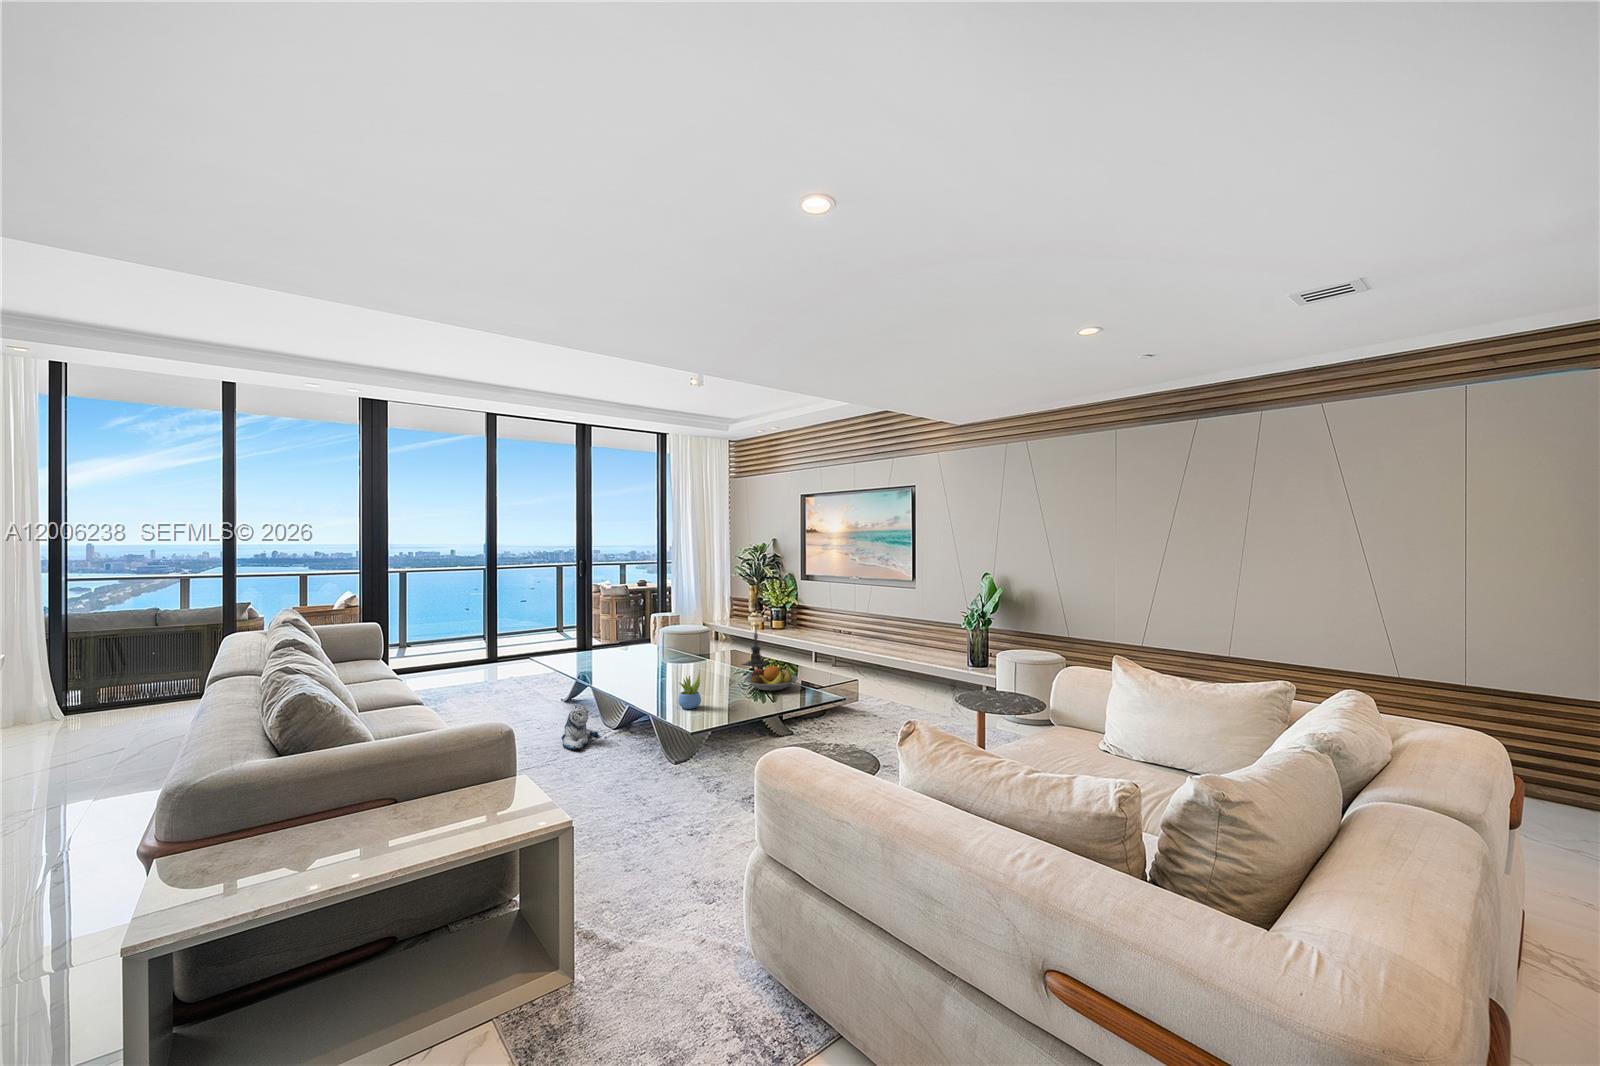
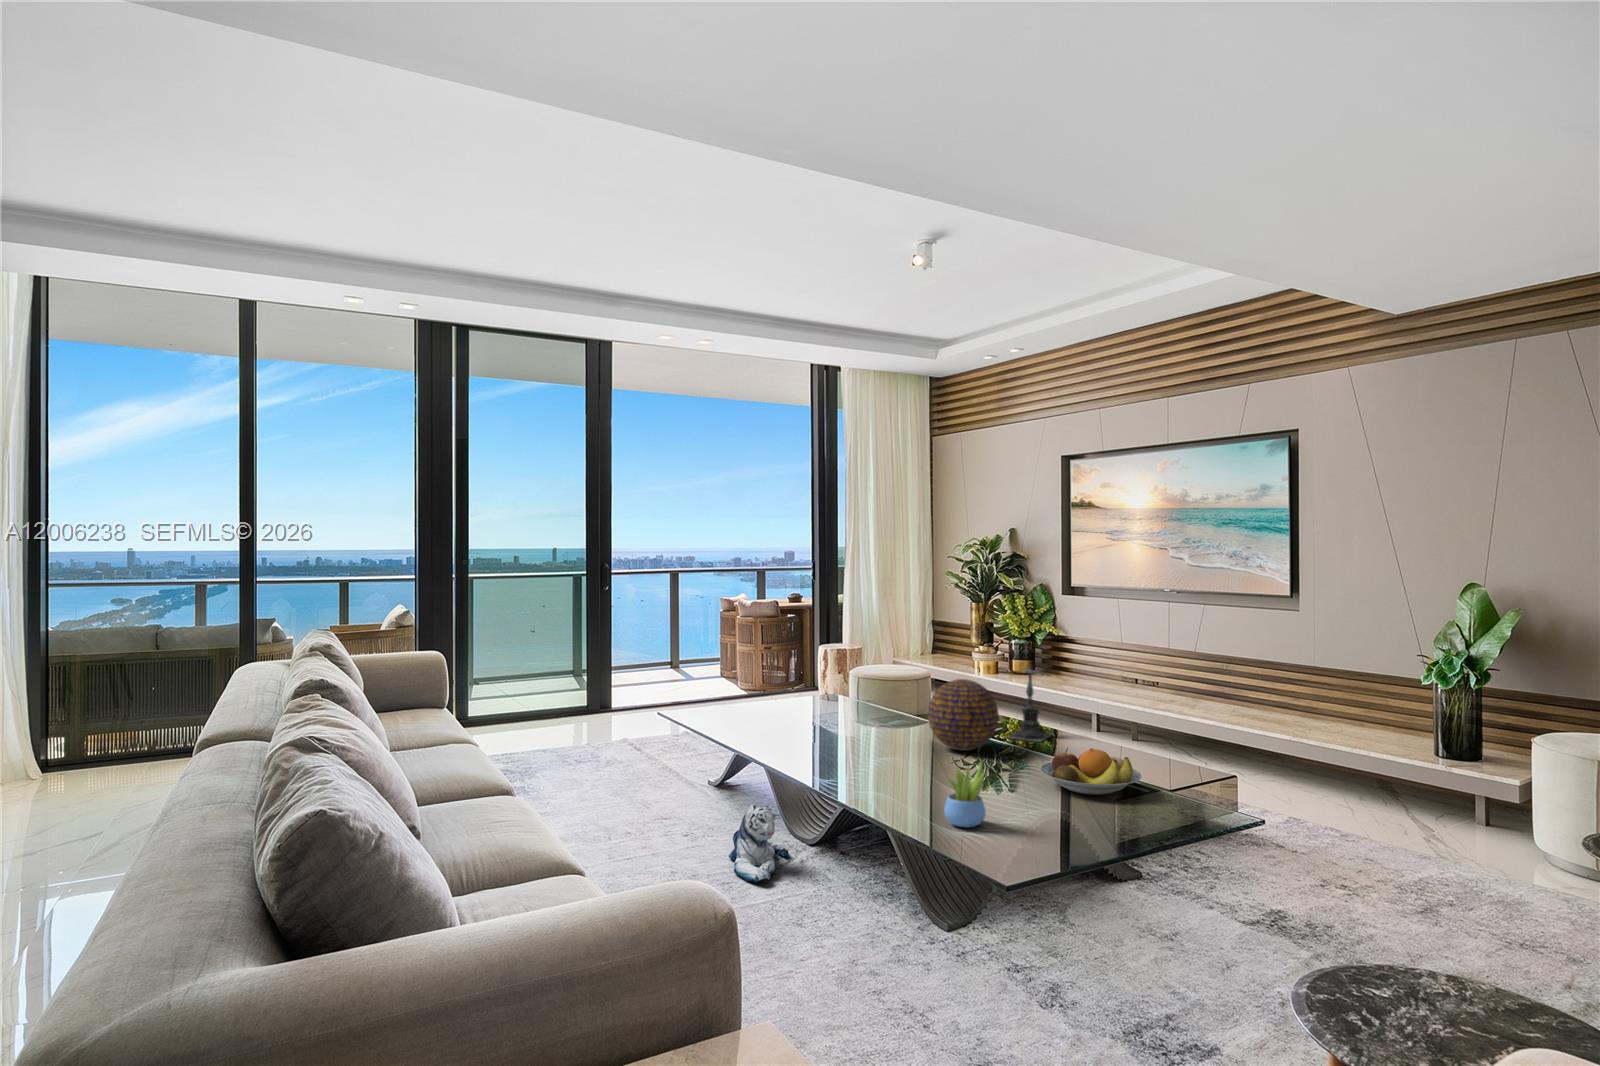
decorative orb: none [691,630,732,672] -> present [928,679,999,751]

